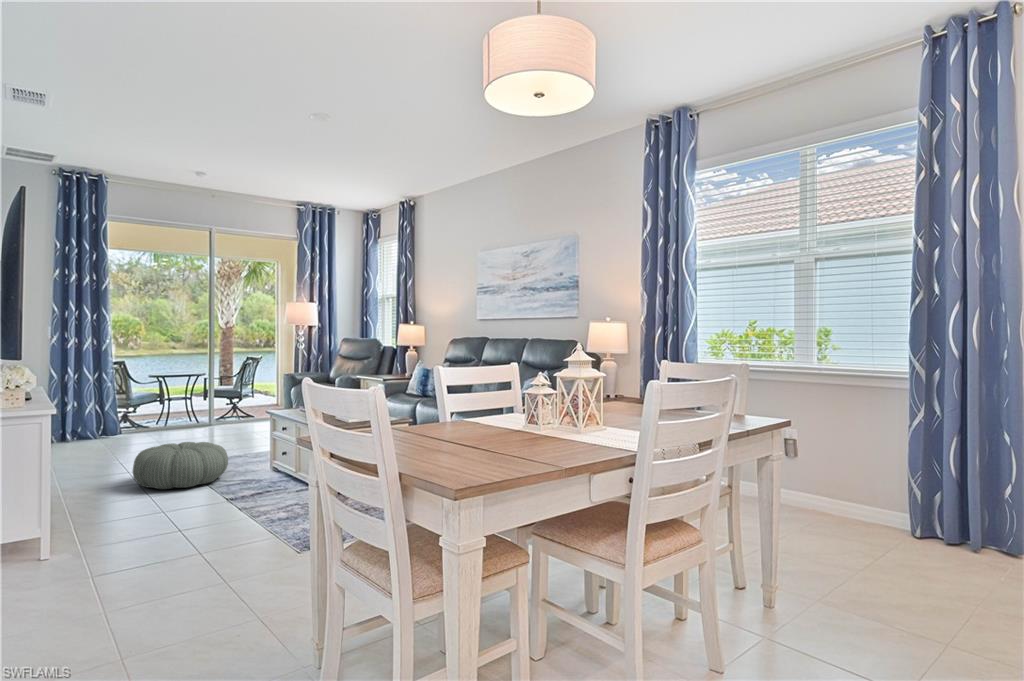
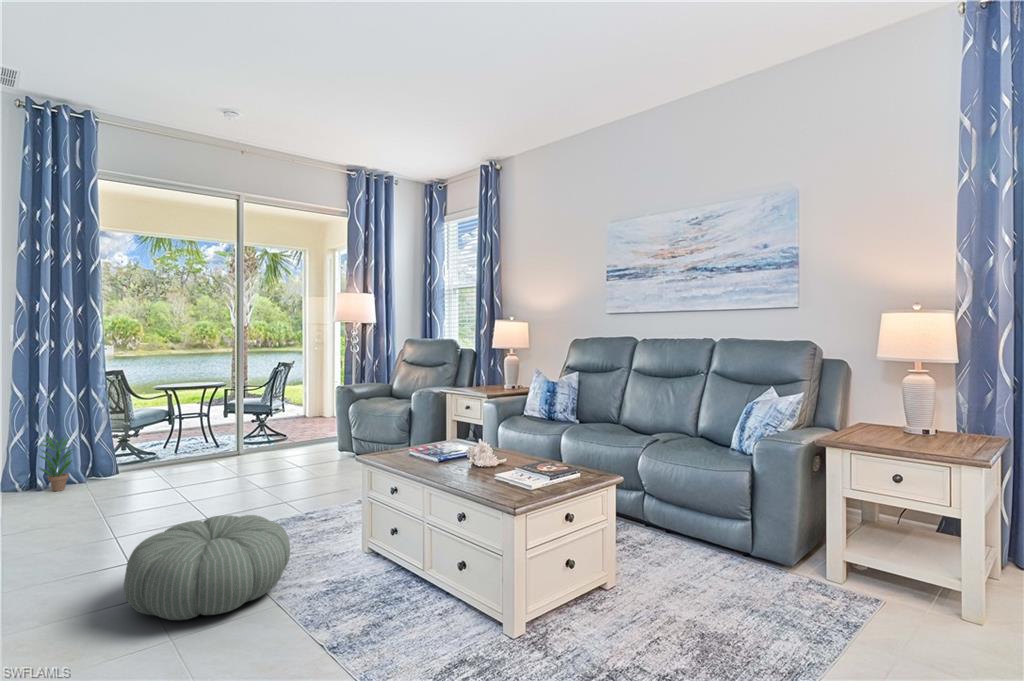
potted plant: none [67,402,94,443] -> present [40,435,73,491]

